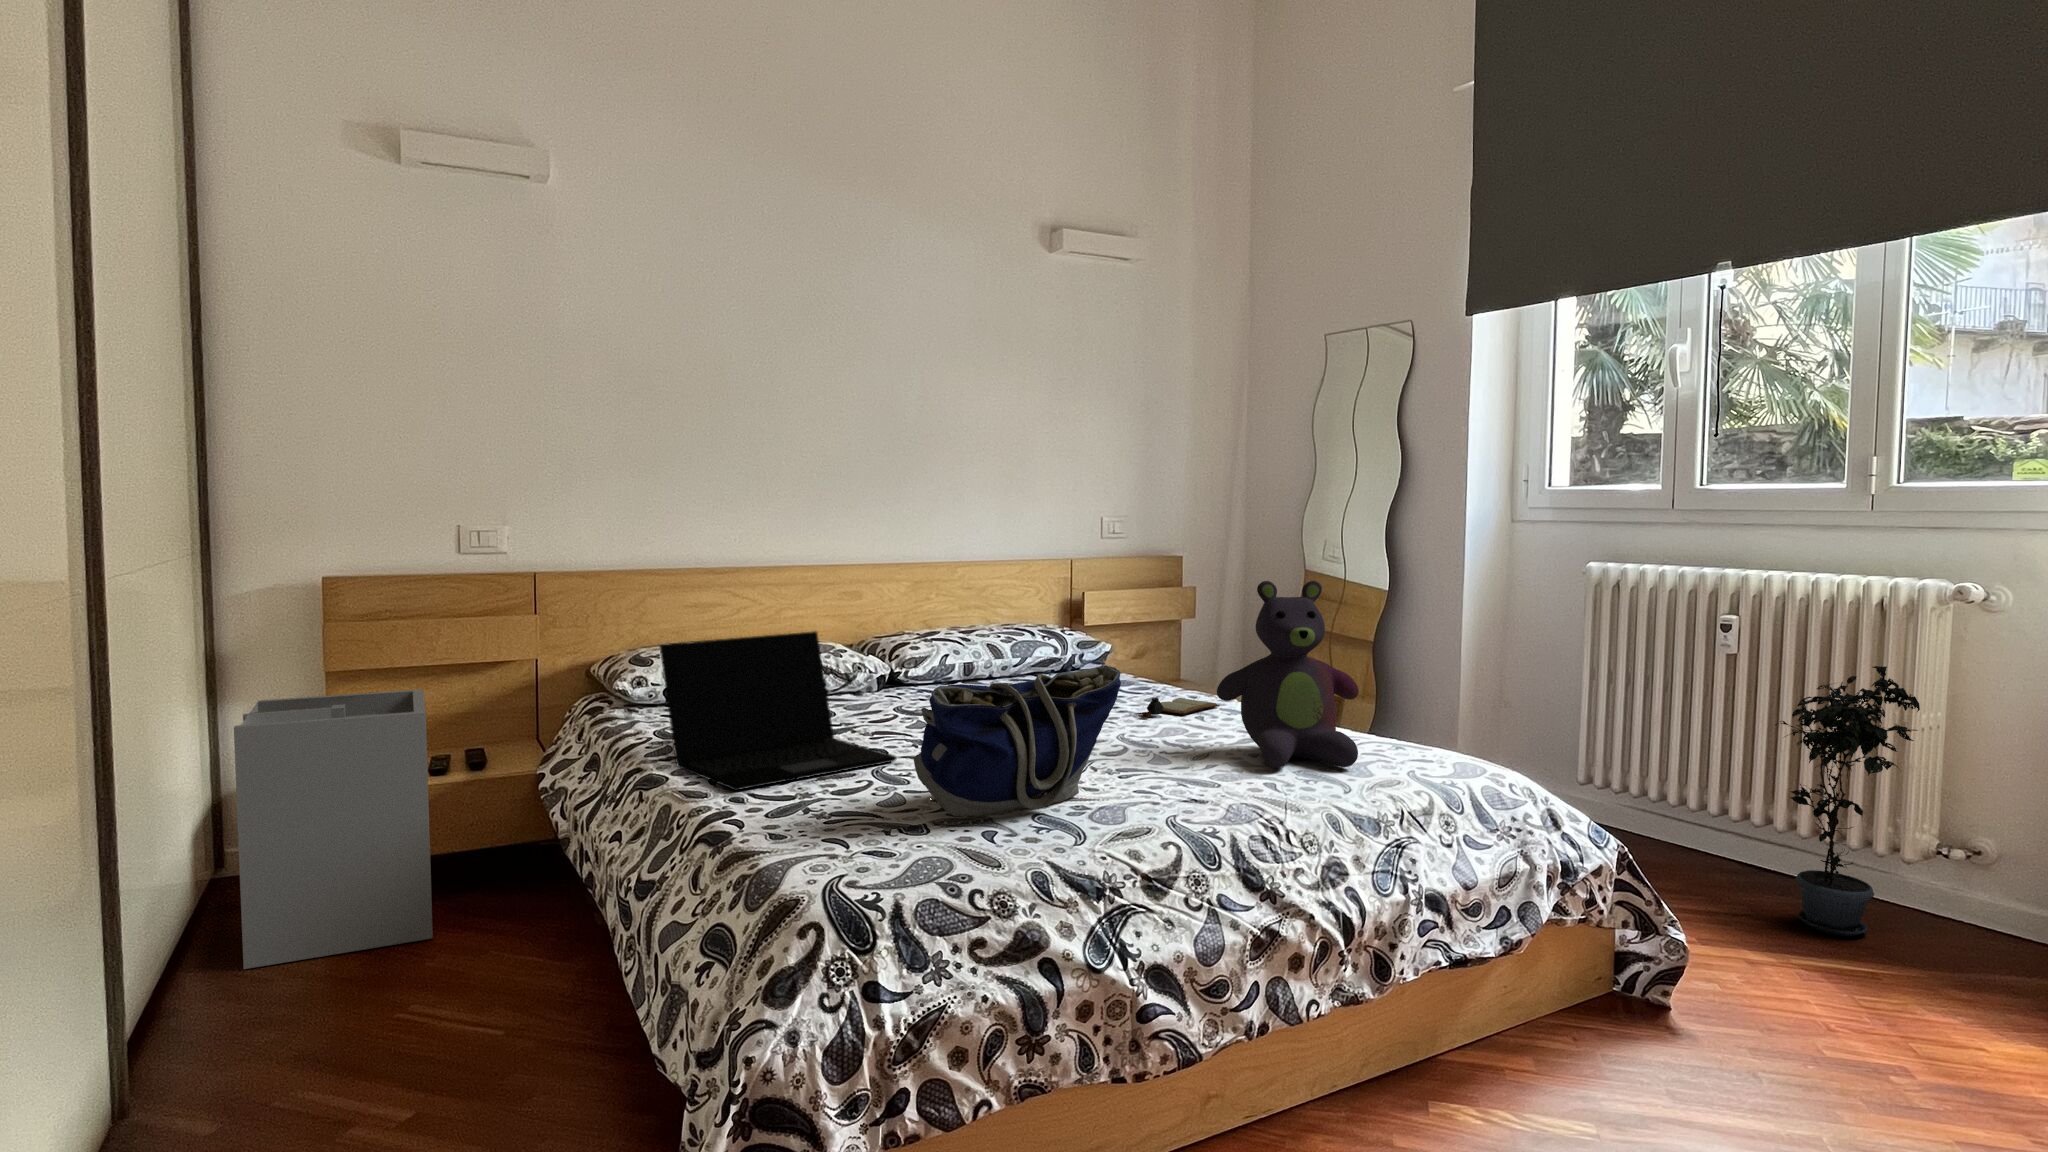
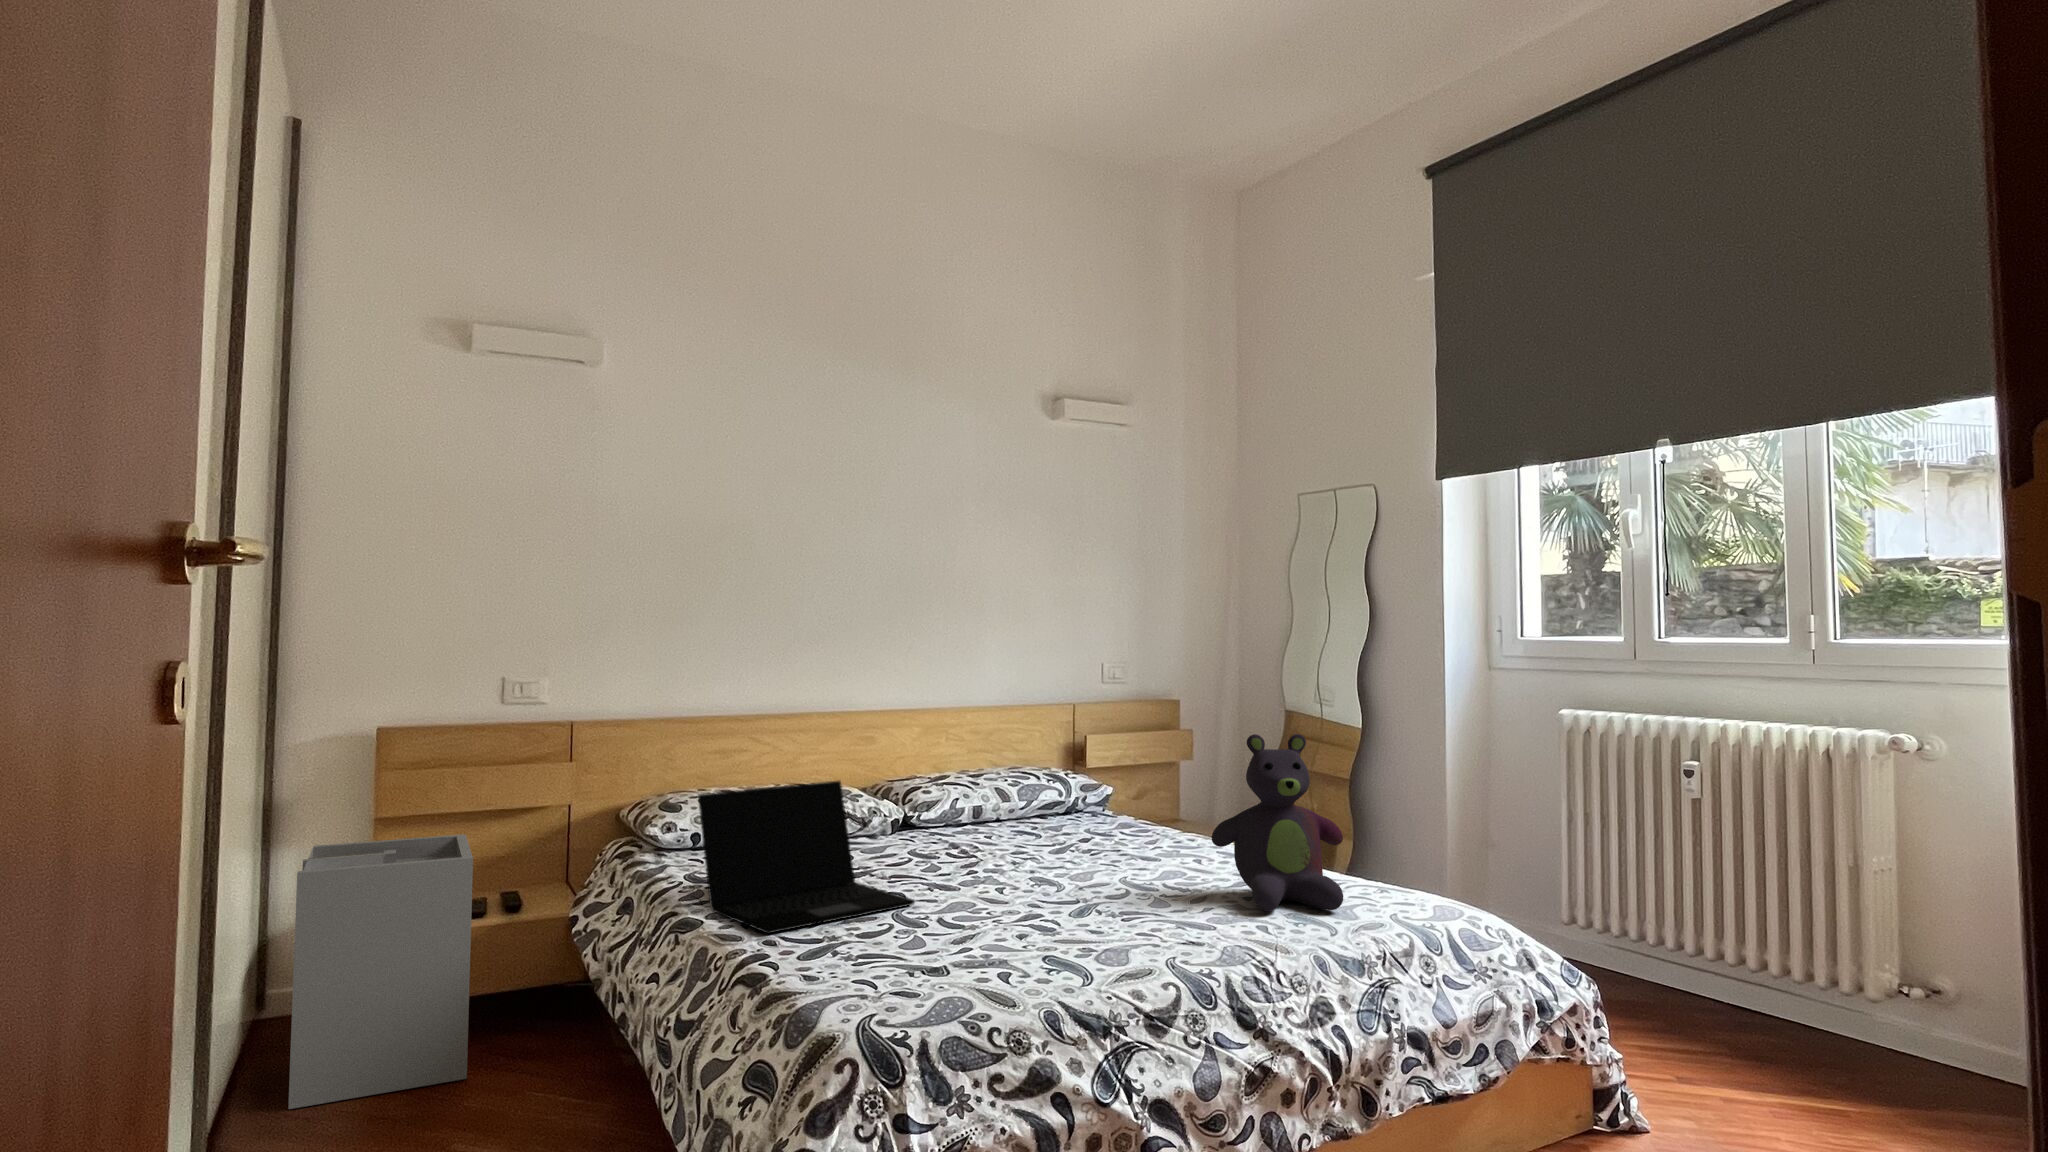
tote bag: present [913,665,1121,816] -> none [934,816,1123,958]
potted plant: present [1775,666,1920,936] -> none [1736,812,1868,1074]
book: present [1135,698,1220,717] -> none [1135,842,1216,861]

